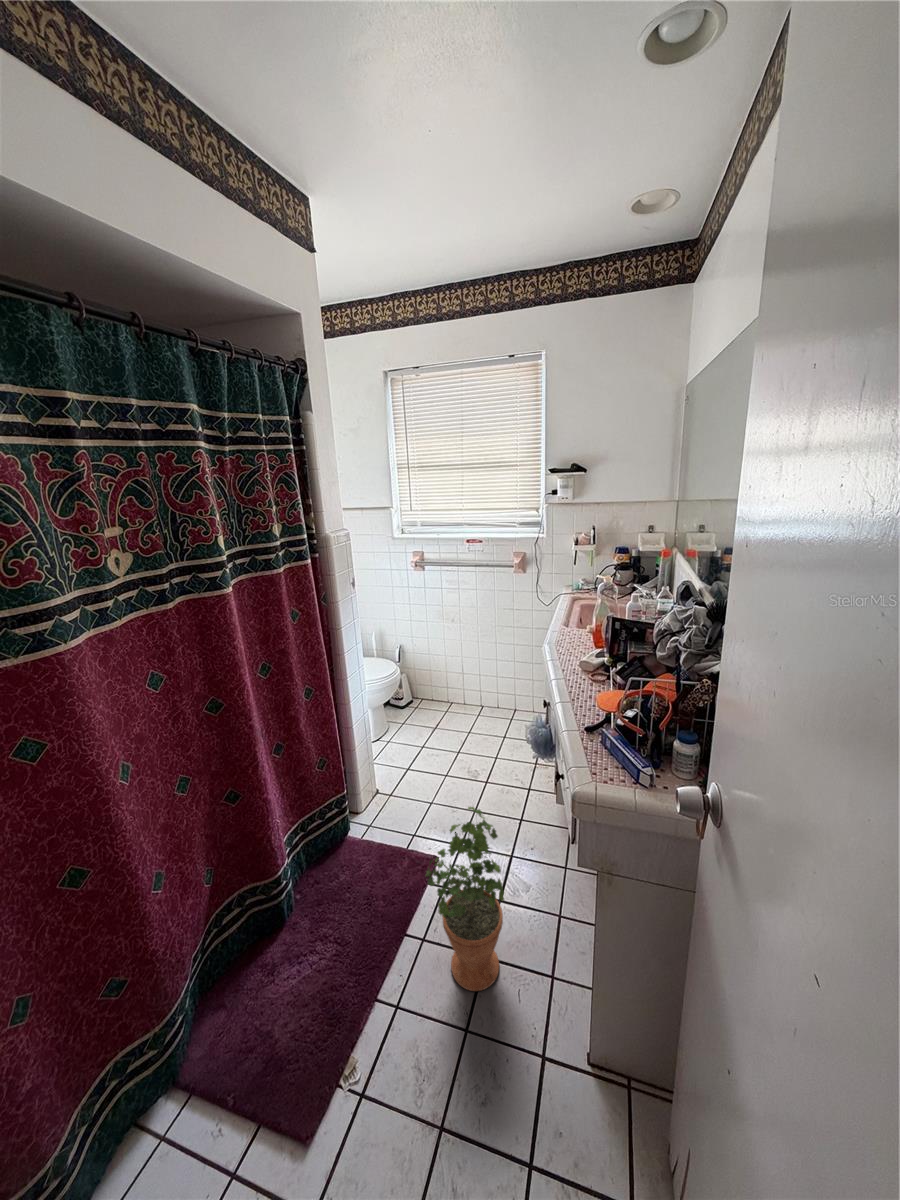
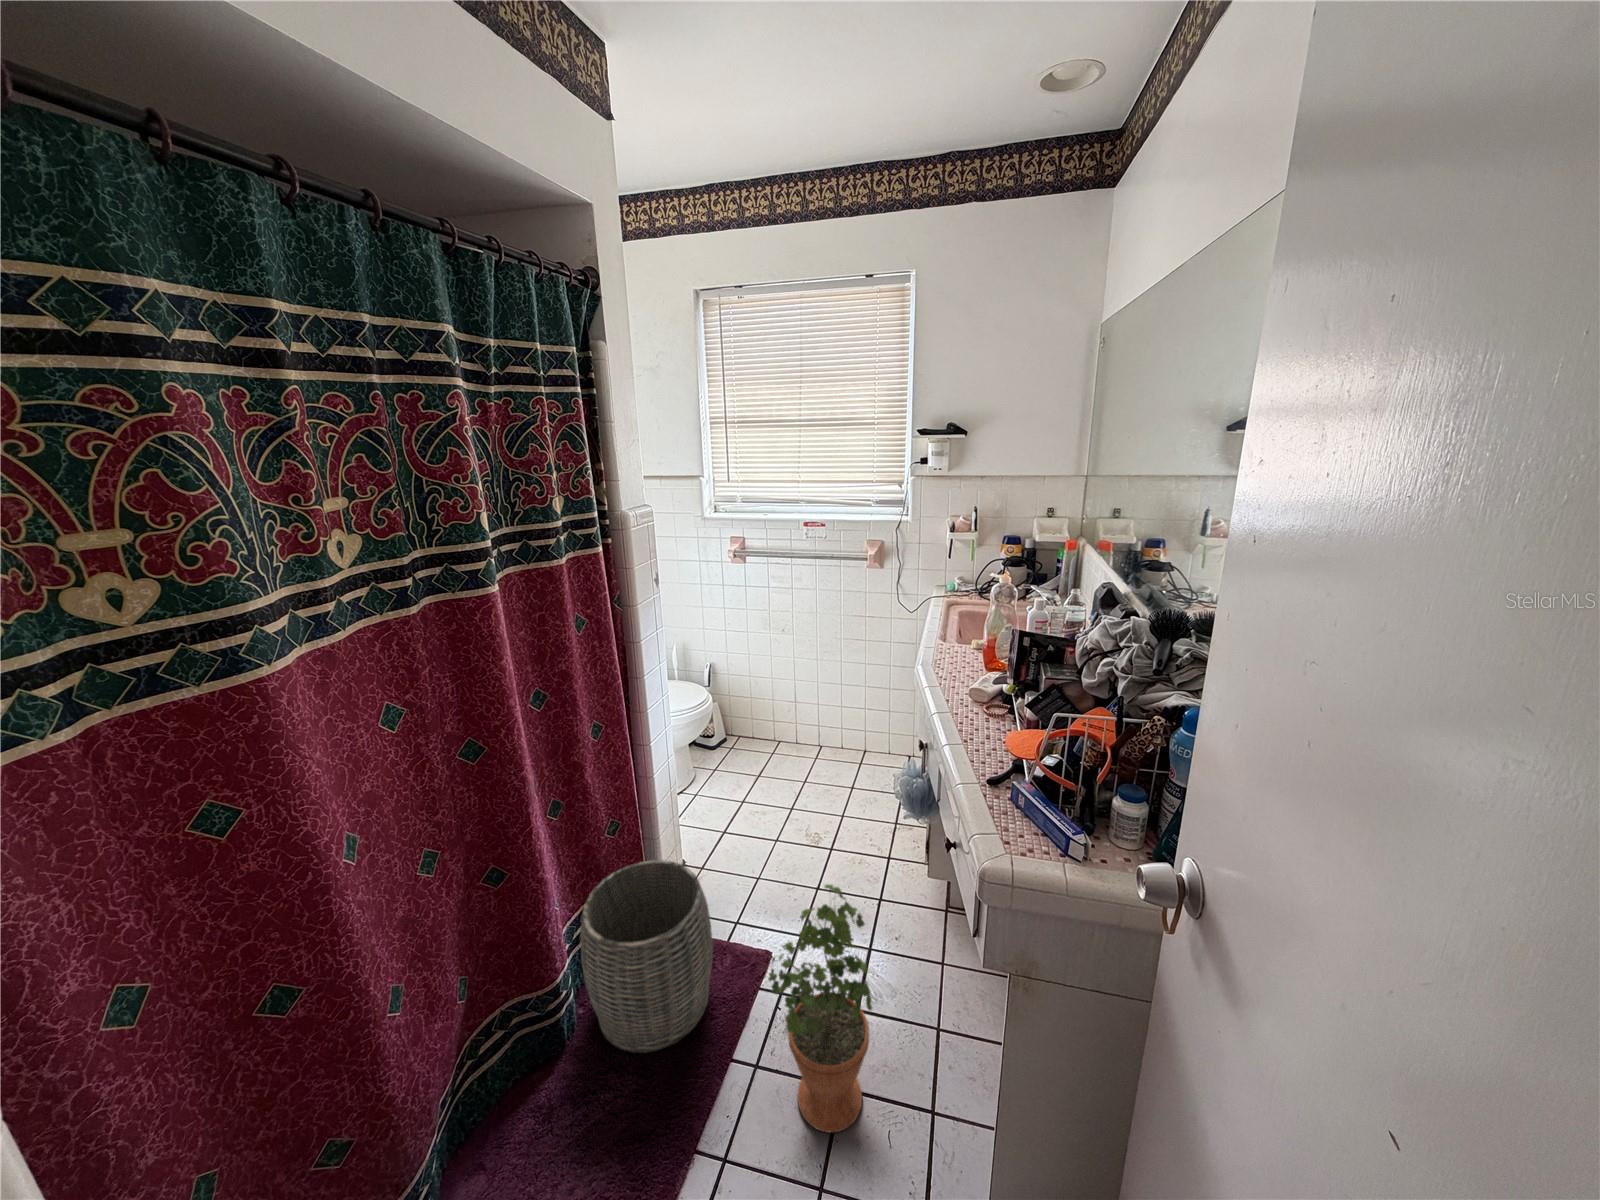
woven basket: none [295,789,392,929] -> present [580,860,713,1053]

